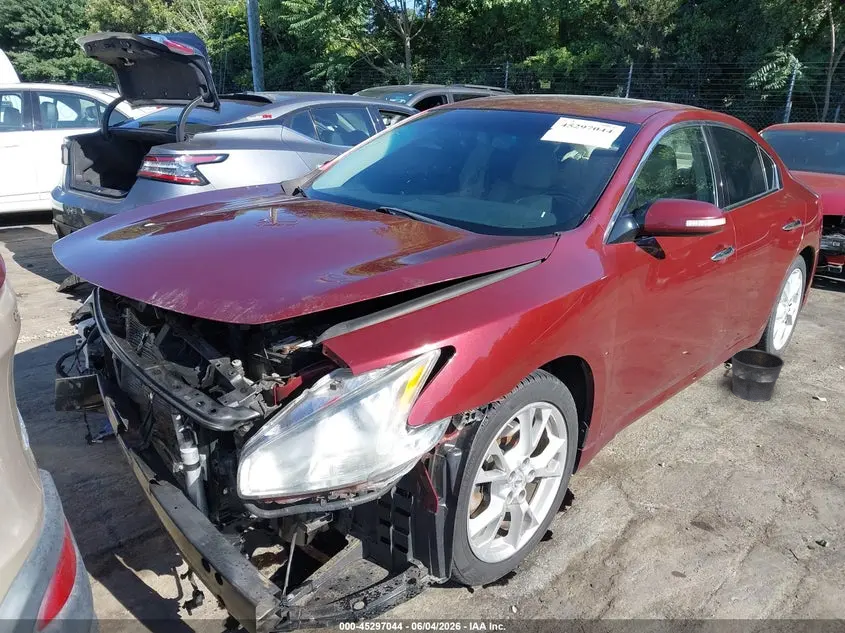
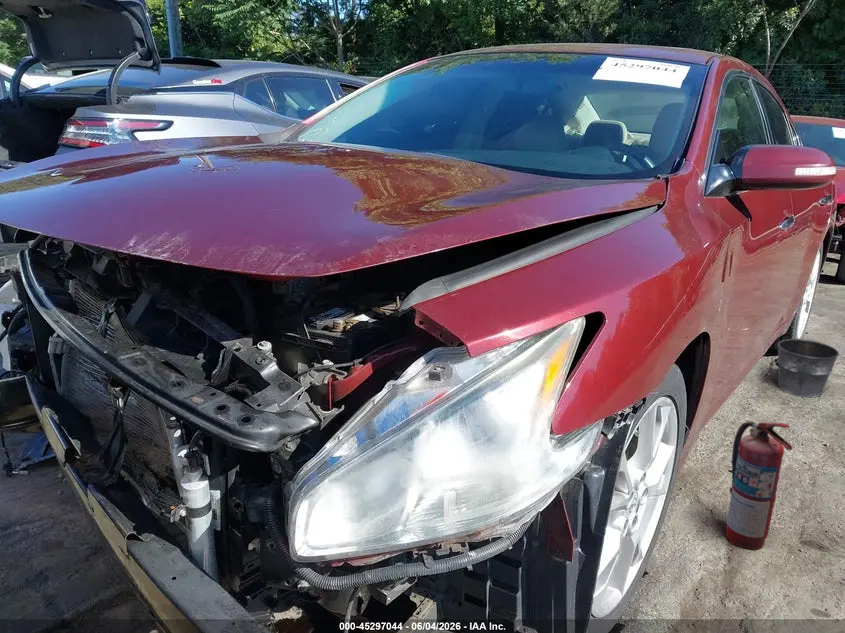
fire extinguisher: none [629,422,670,525] -> present [726,421,792,550]

